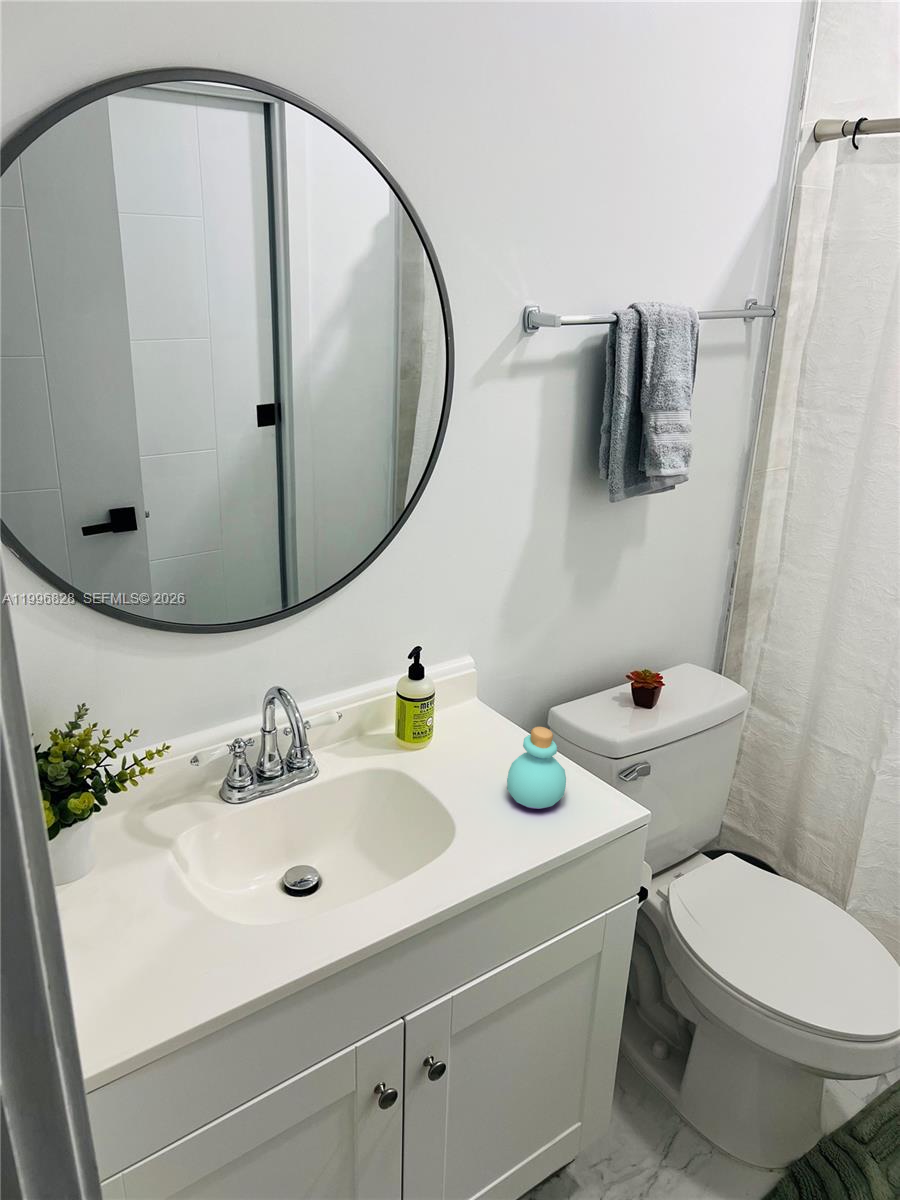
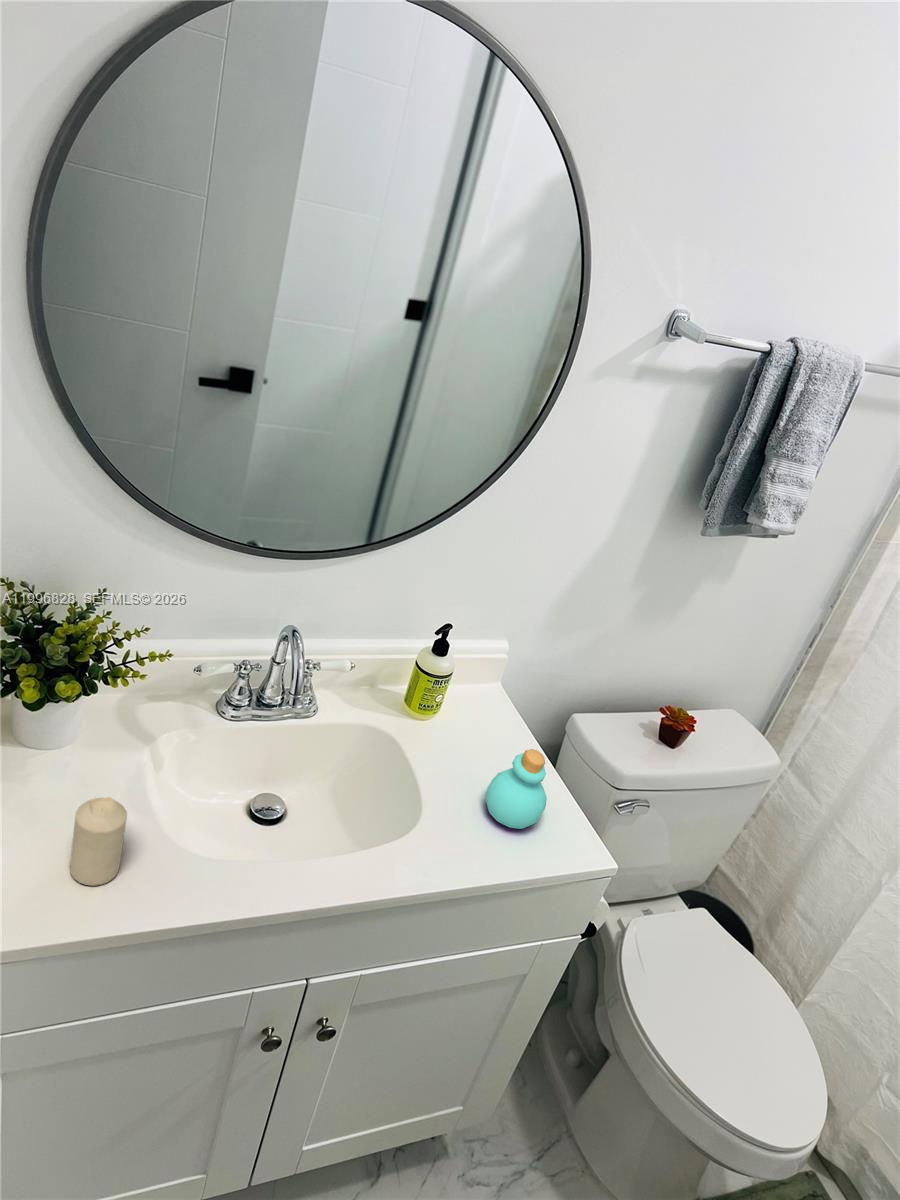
candle: none [133,886,189,984] -> present [70,797,127,886]

